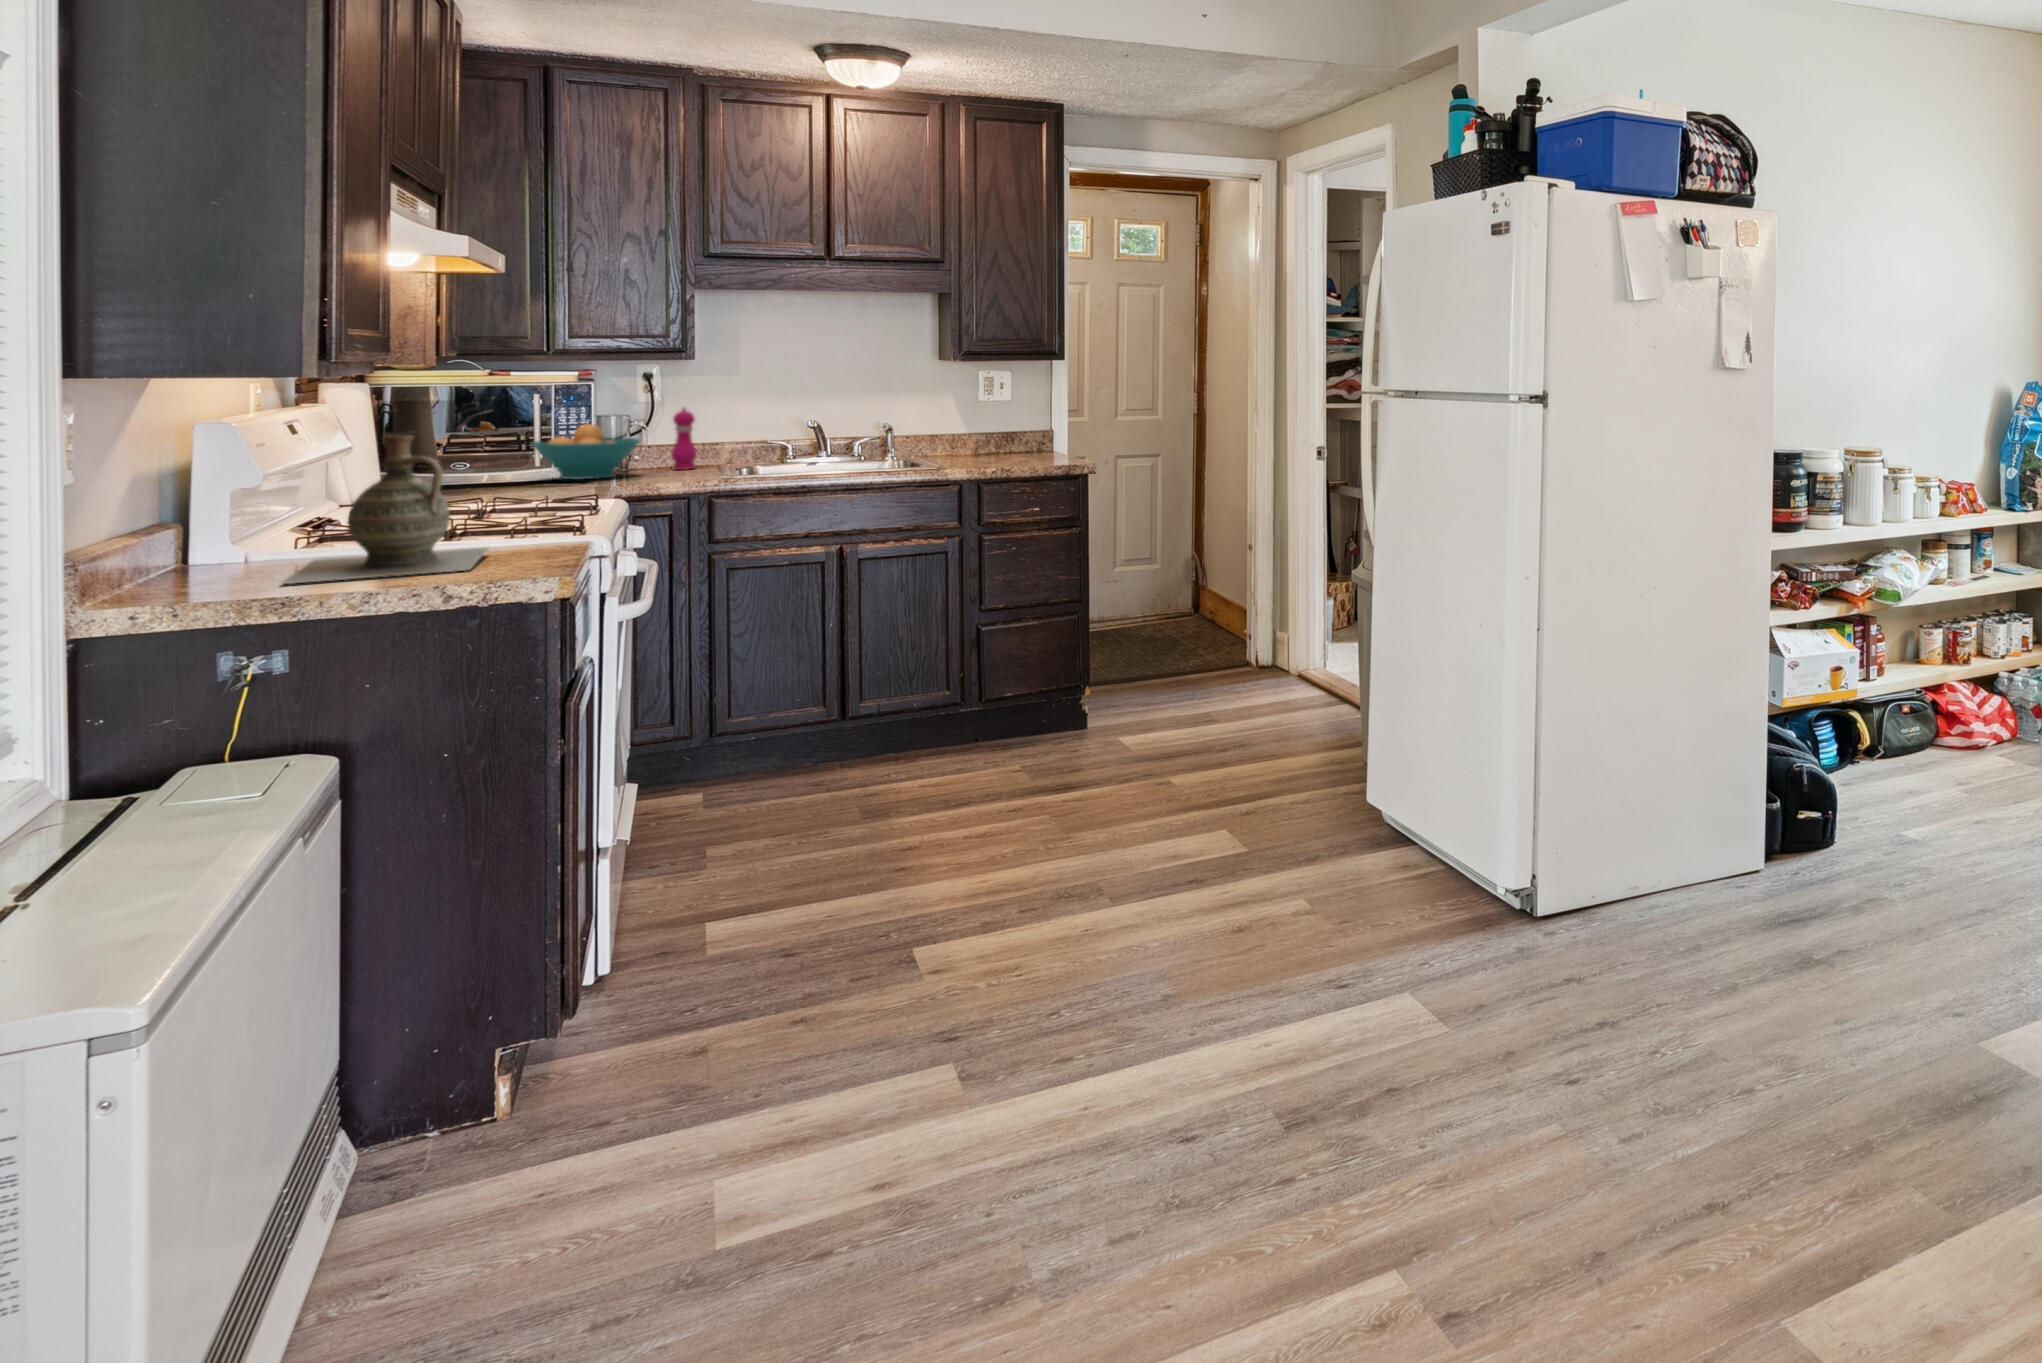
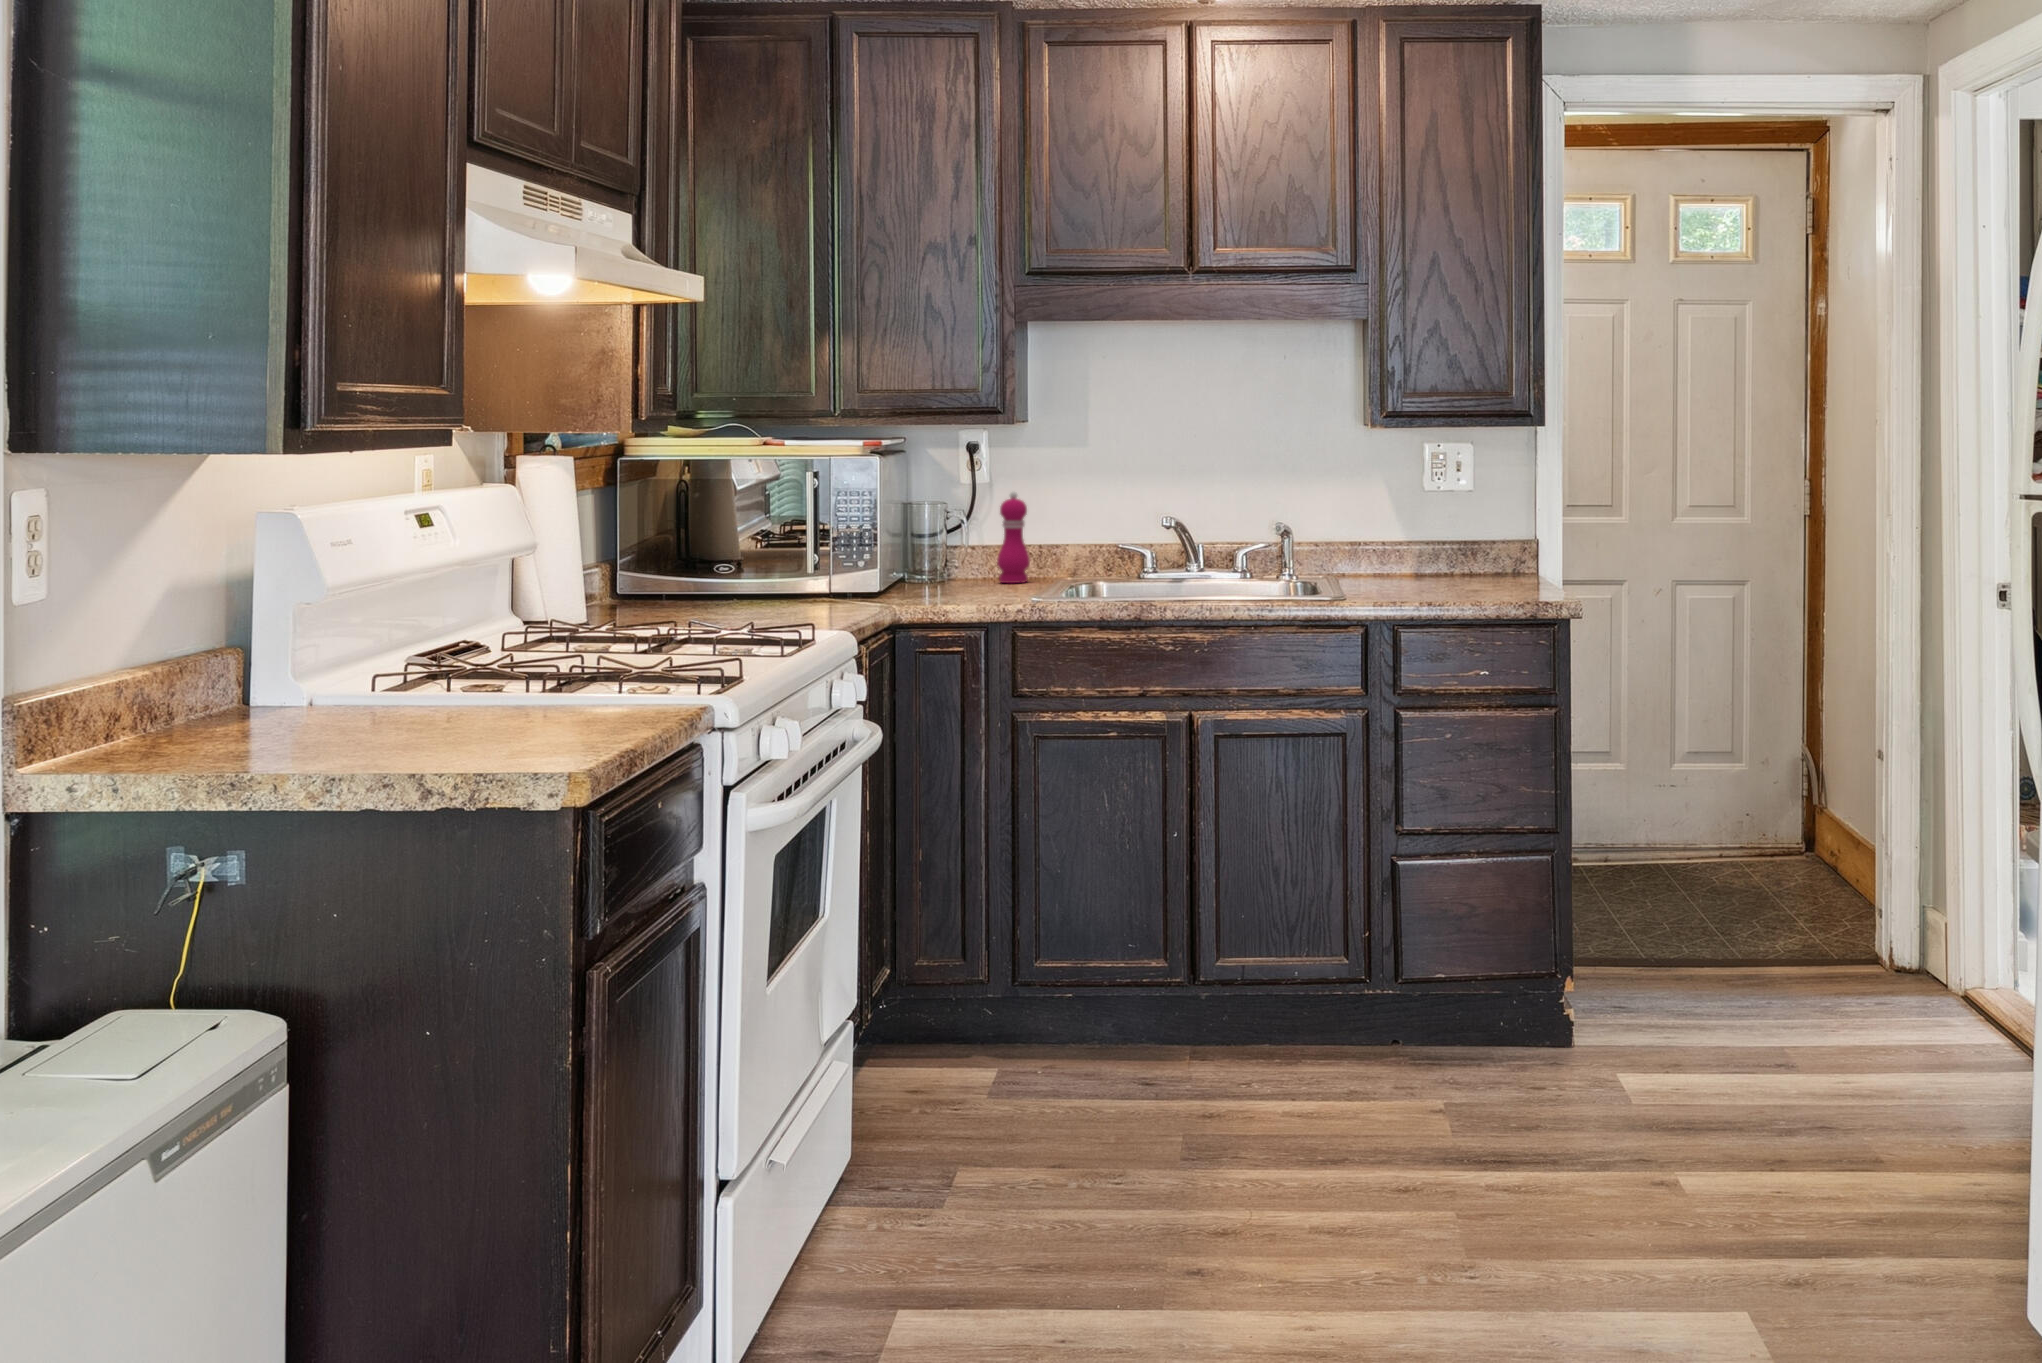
fruit bowl: present [532,424,640,480] -> none [815,515,950,594]
ceramic jug: present [283,434,487,584] -> none [174,550,503,778]

